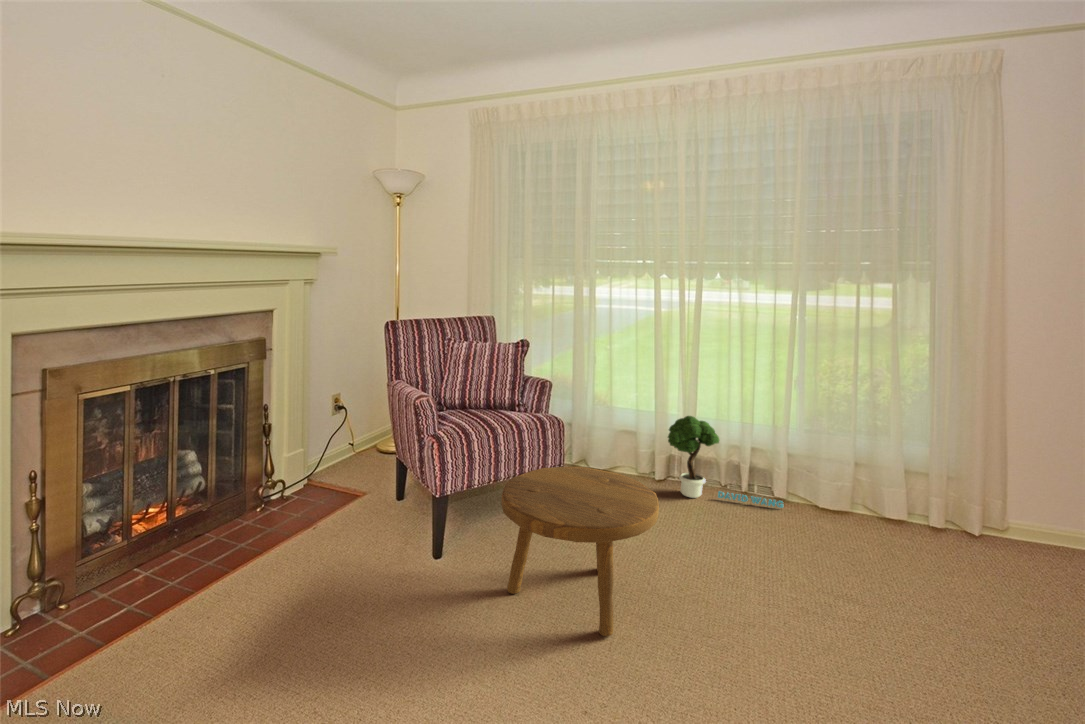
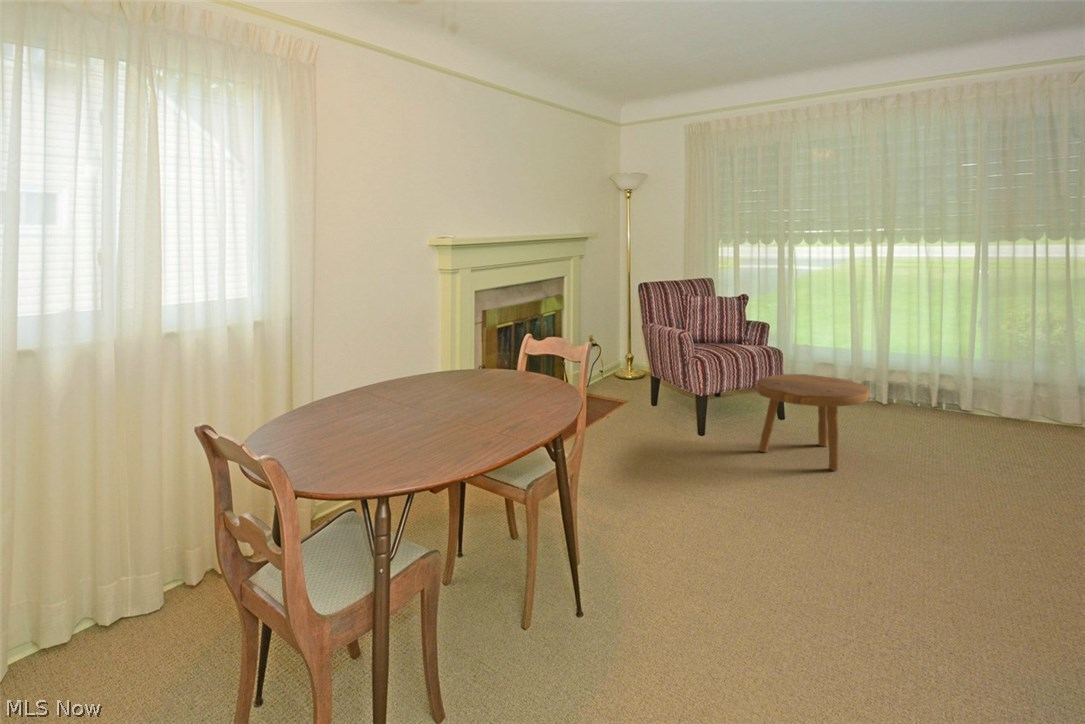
potted tree: present [668,416,783,508] -> none [865,347,968,418]

